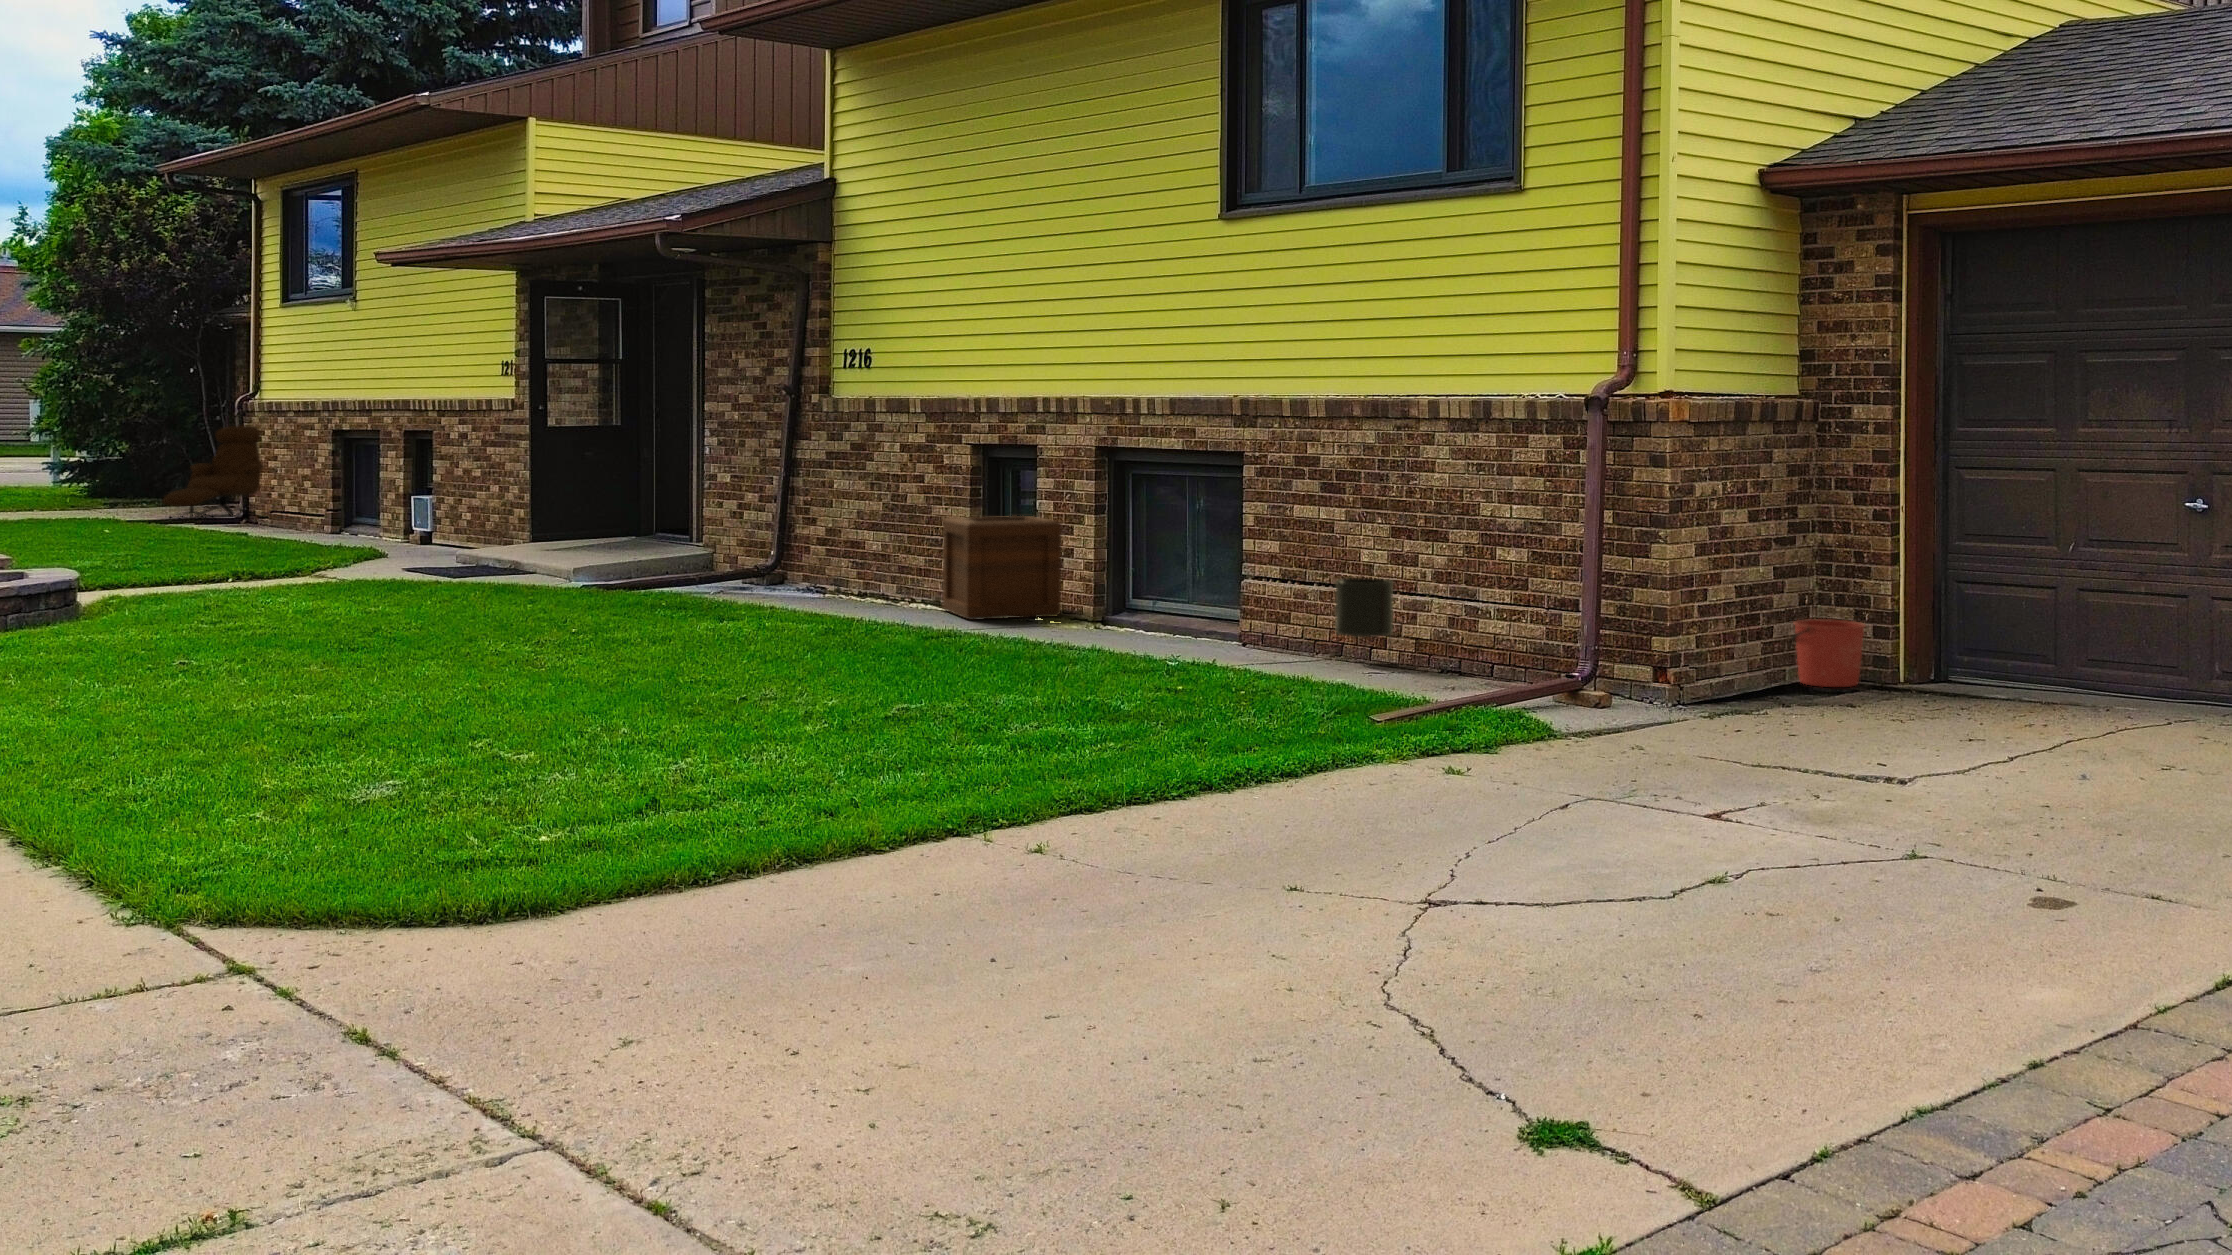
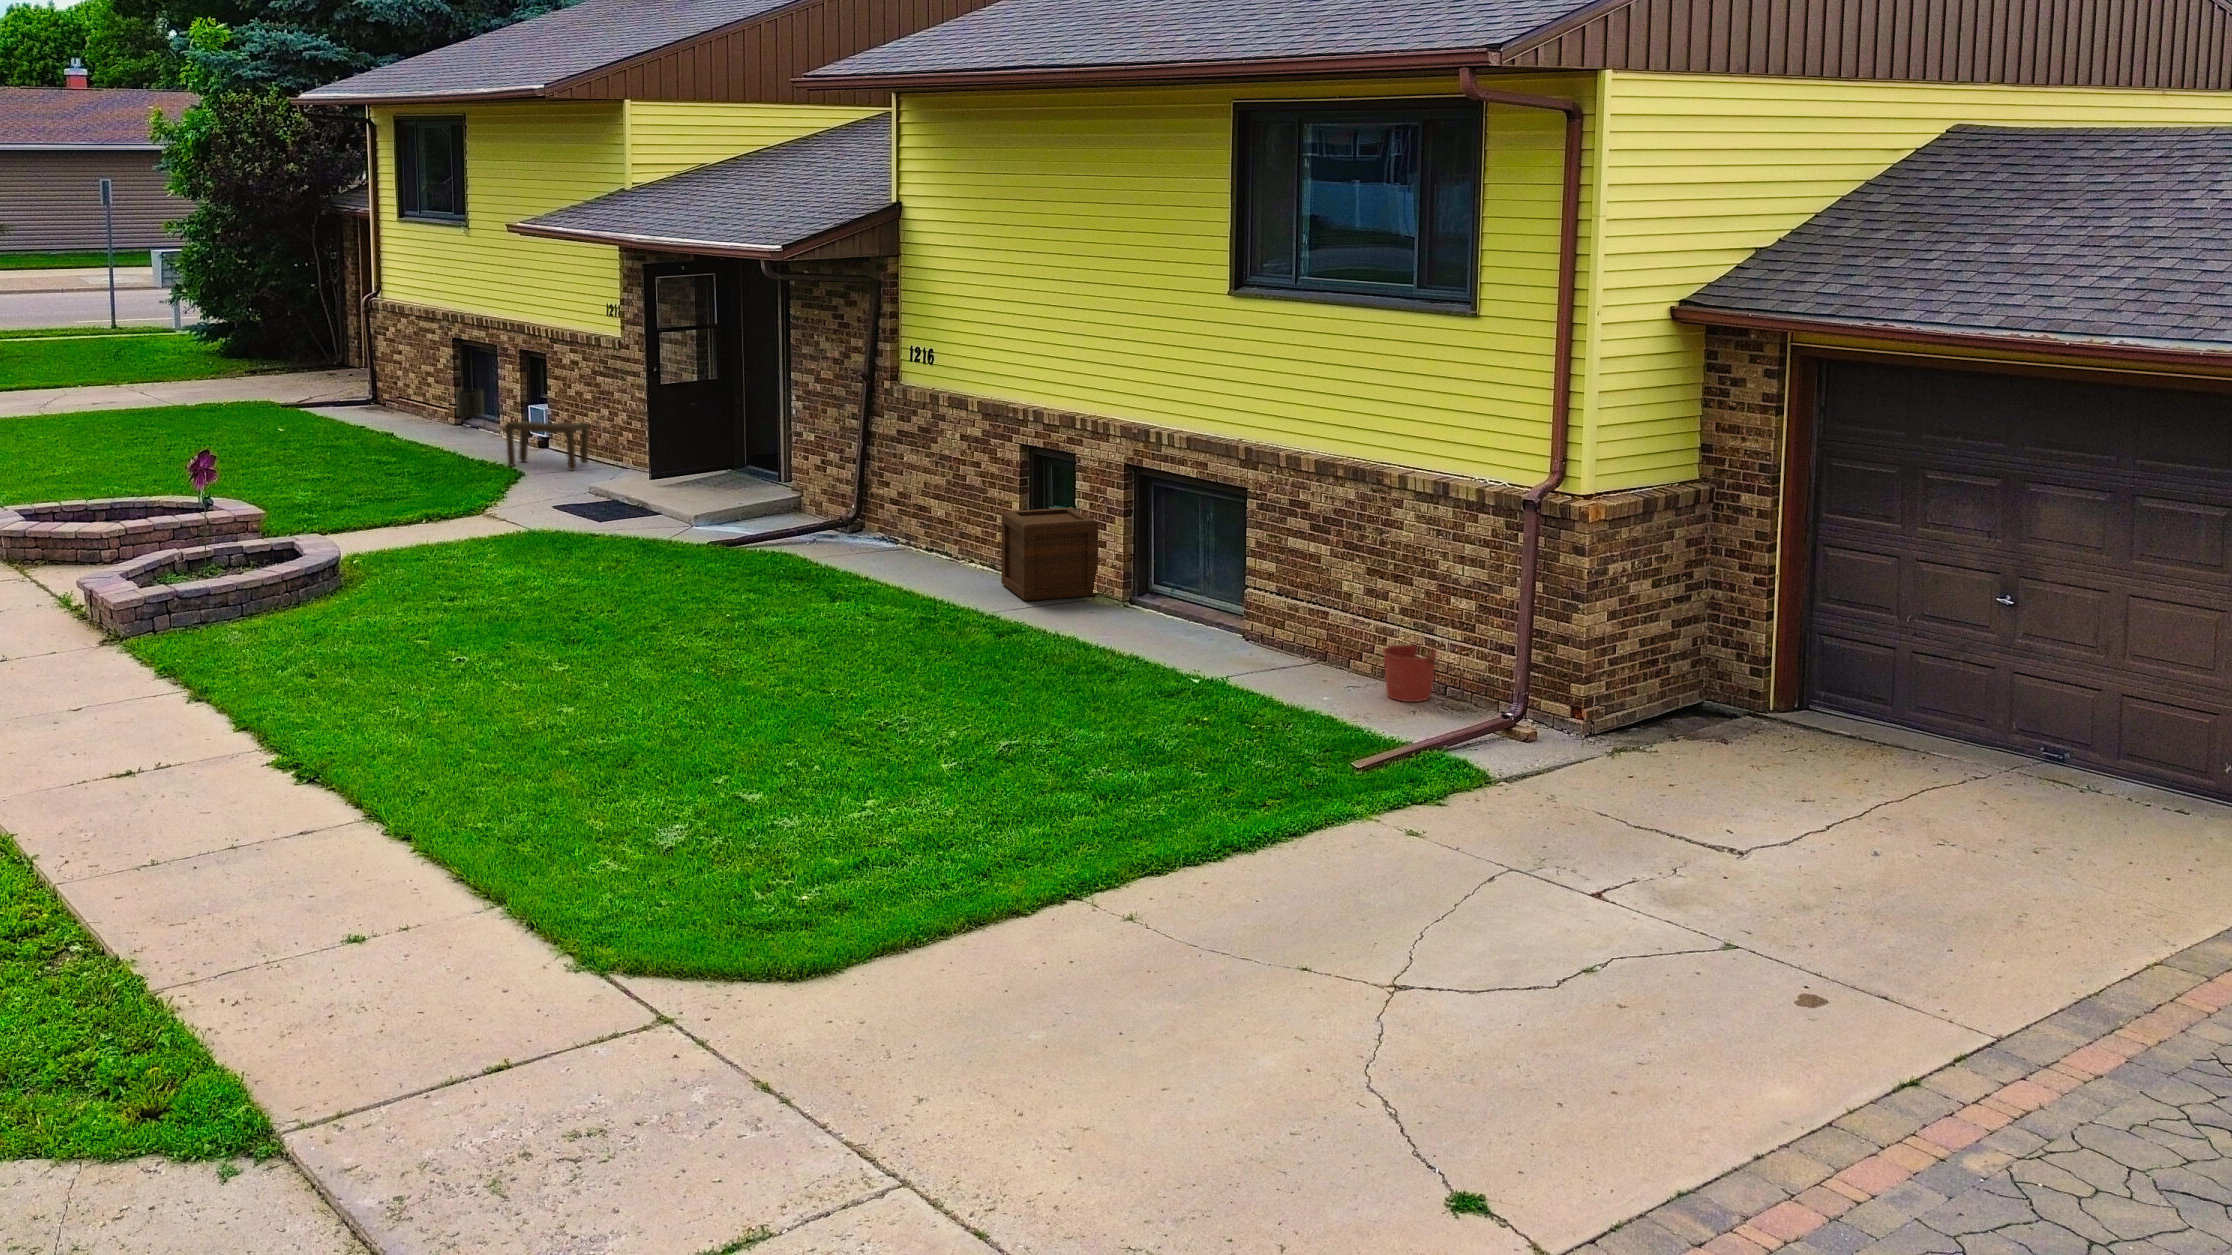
lounge chair: present [162,425,264,518] -> none [313,327,395,414]
bench: none [369,494,475,548] -> present [505,421,590,470]
planter: present [1335,578,1393,643] -> present [456,390,484,426]
bucket: present [1792,619,1865,687] -> present [1383,645,1438,702]

